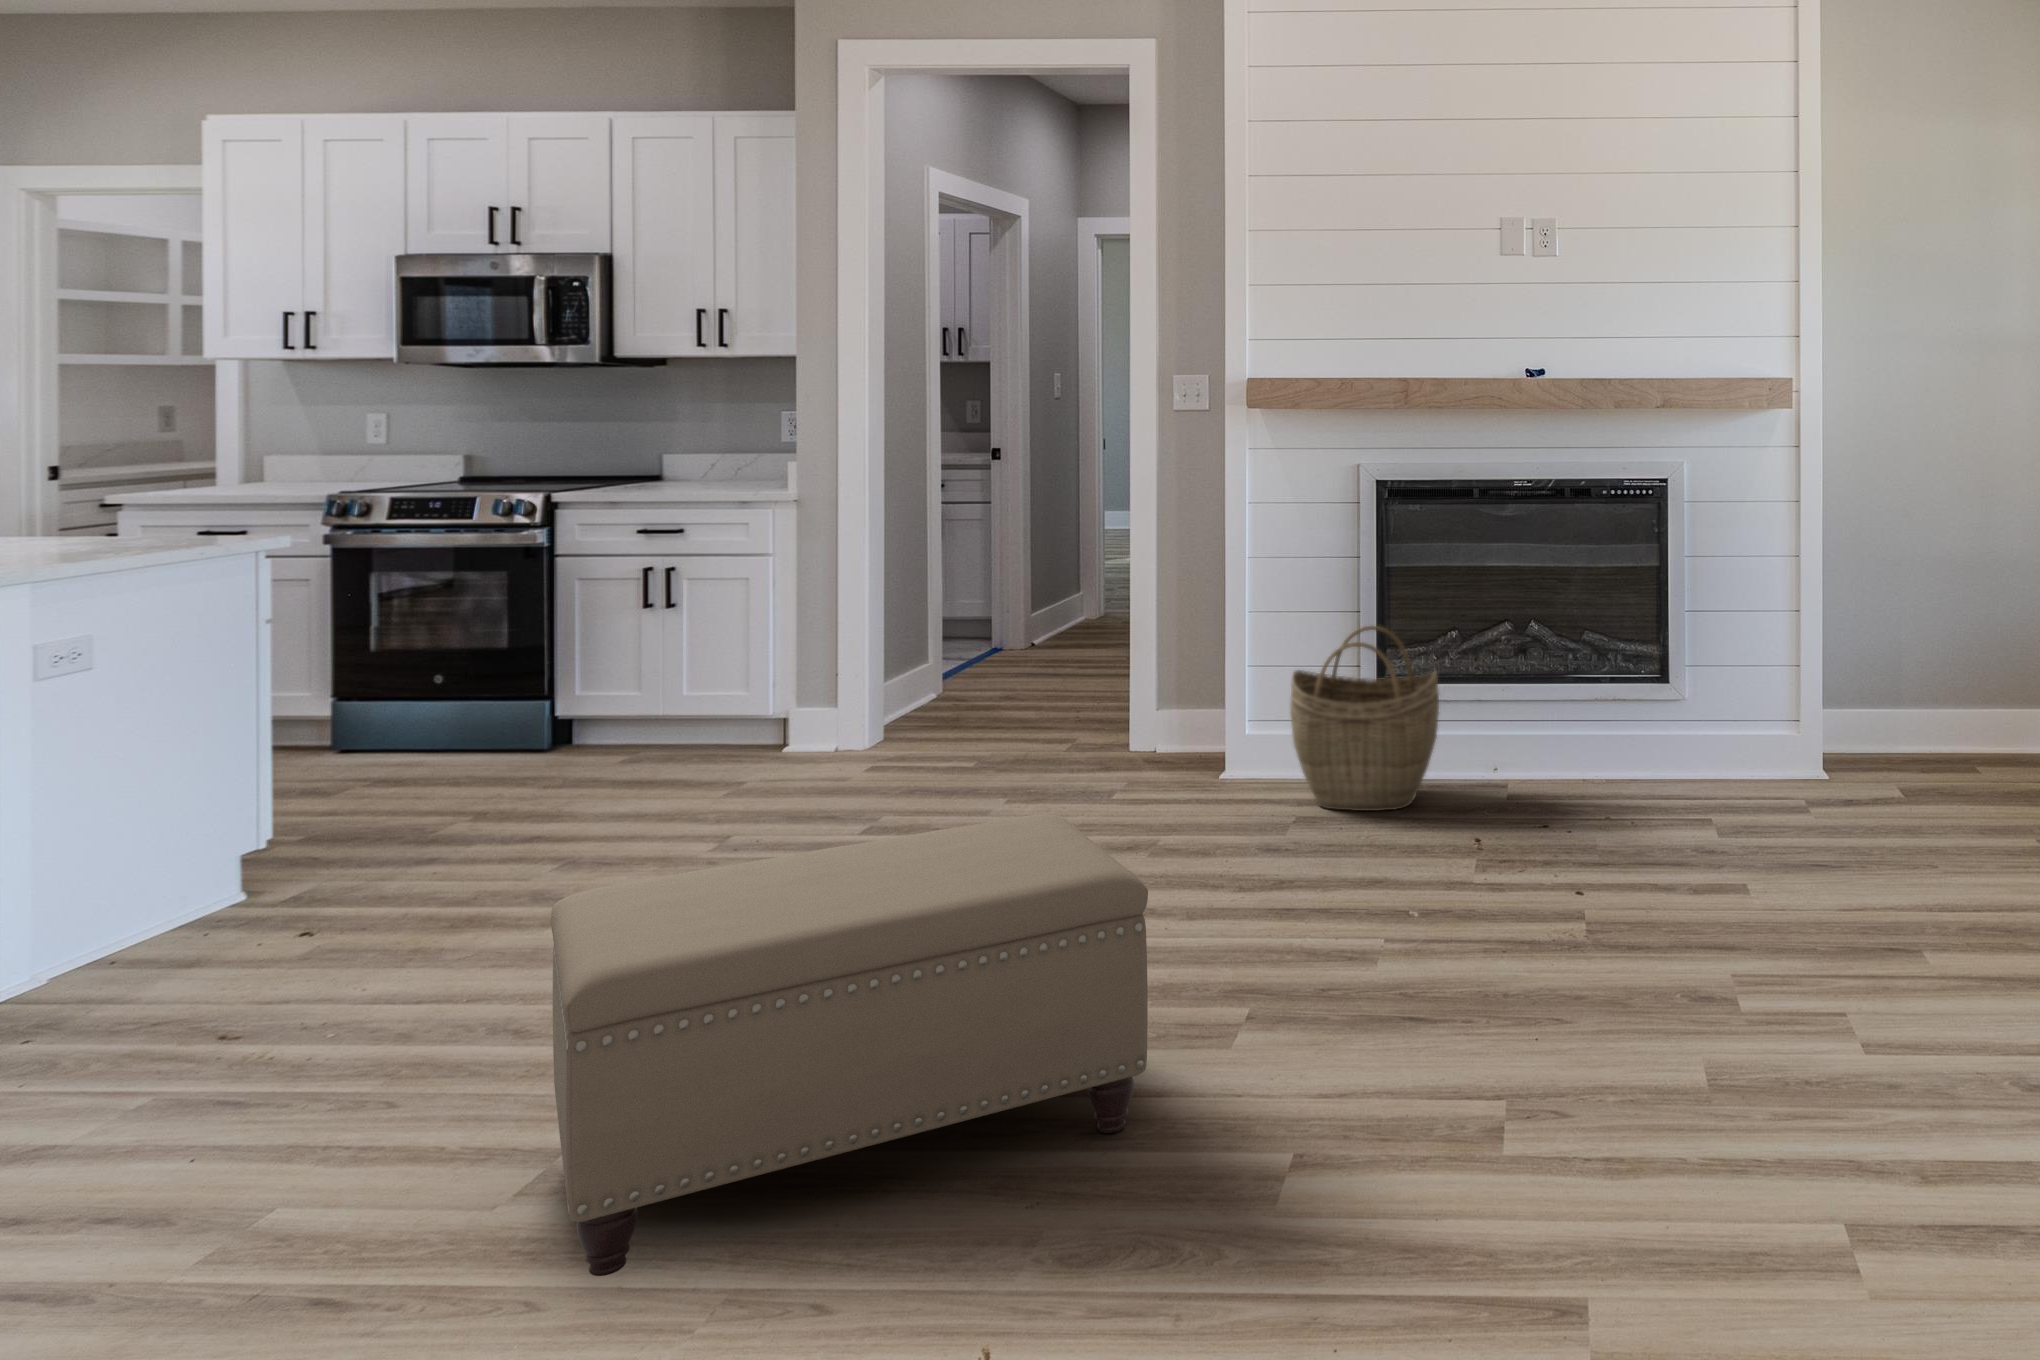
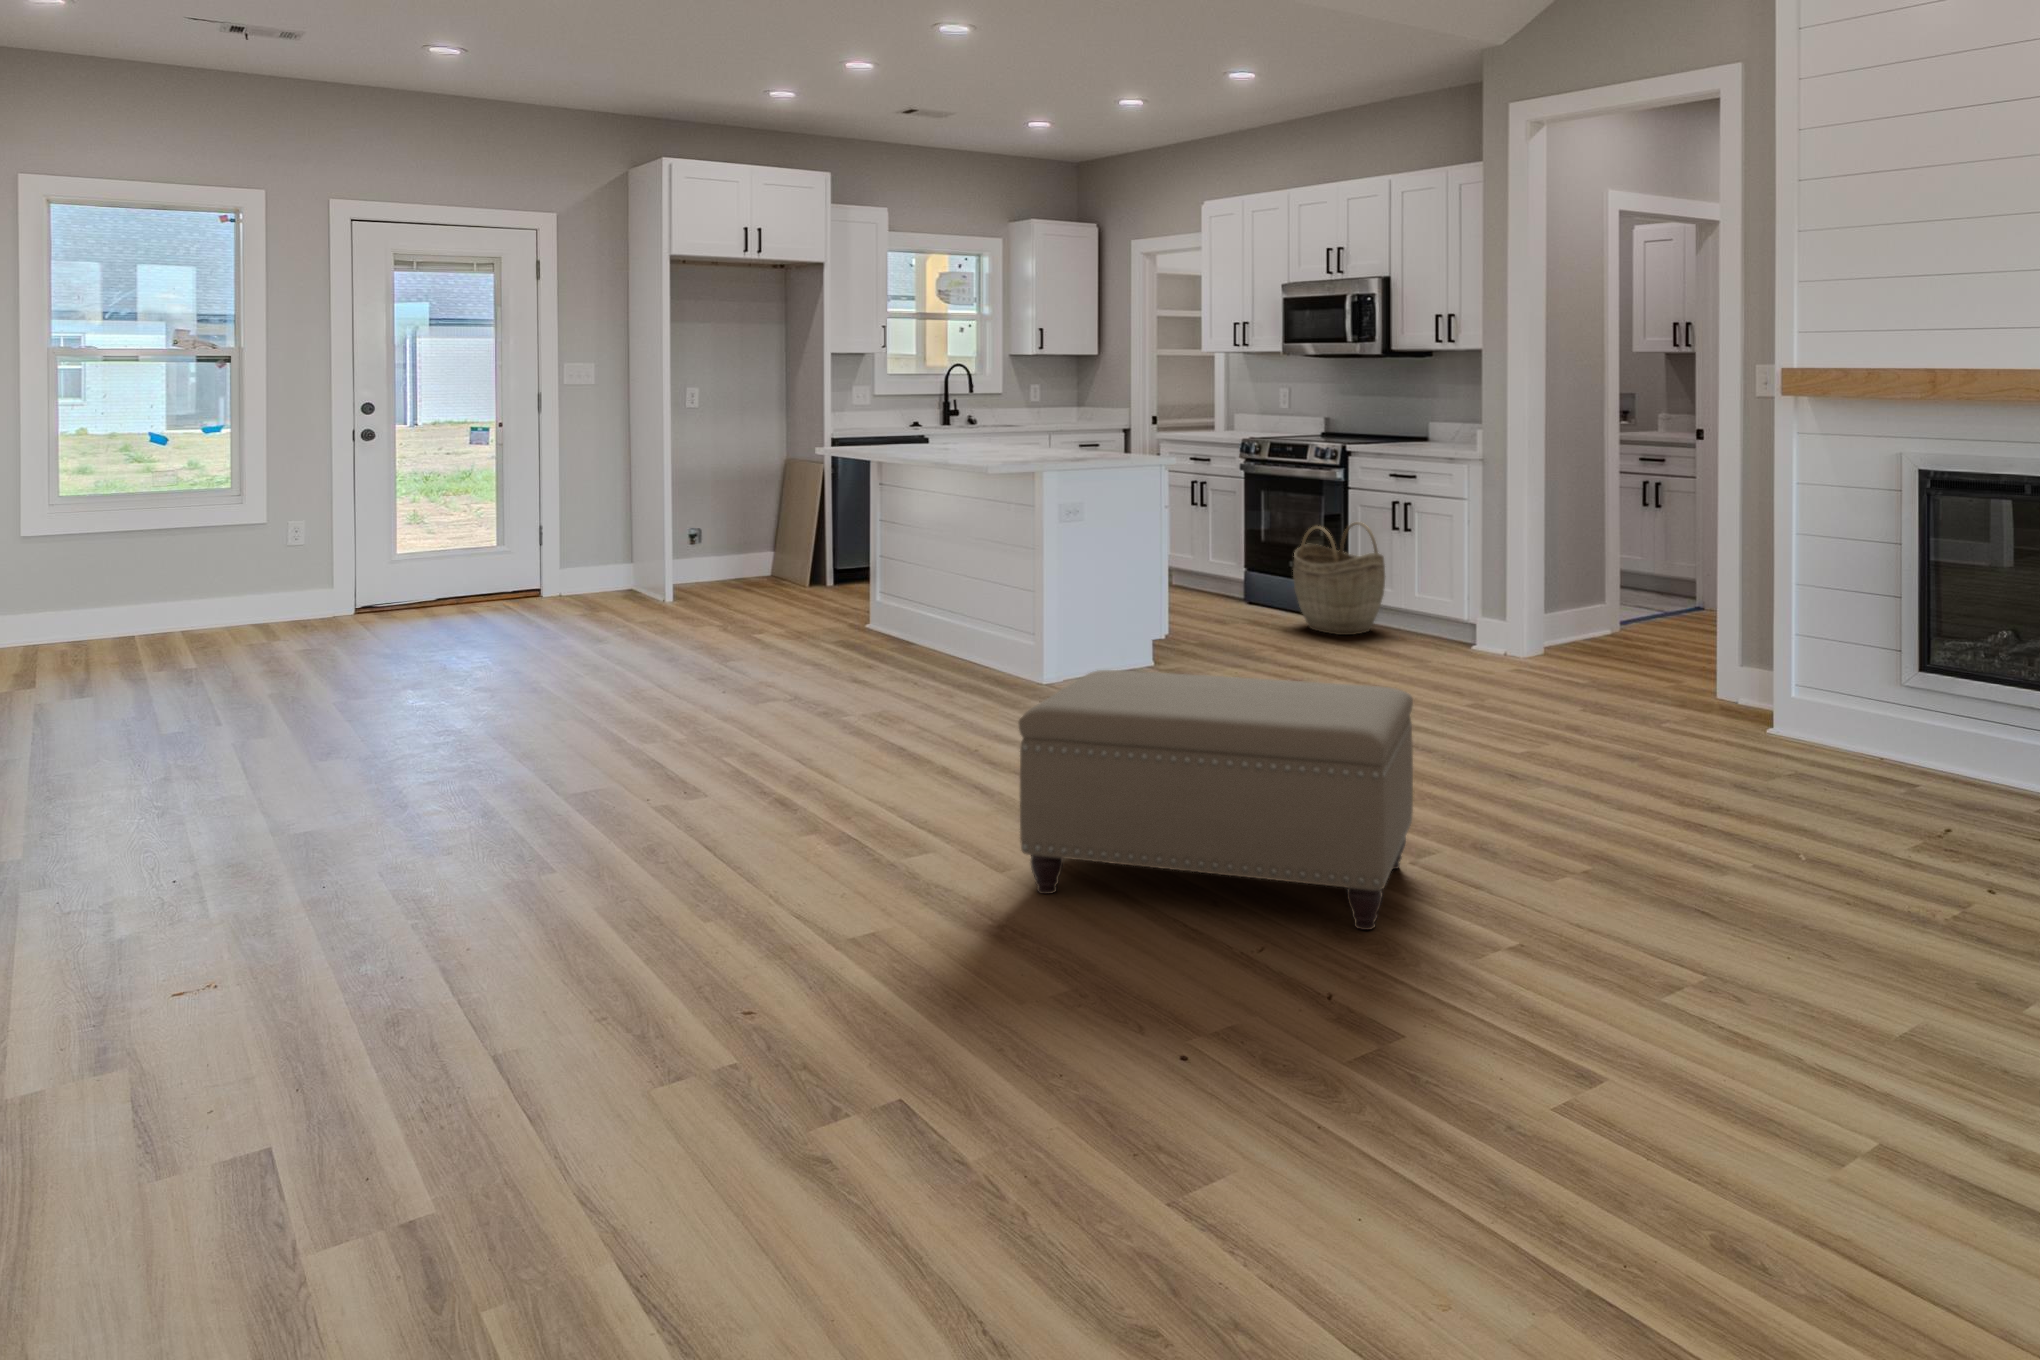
woven basket: present [1290,626,1439,811] -> present [1293,522,1385,635]

